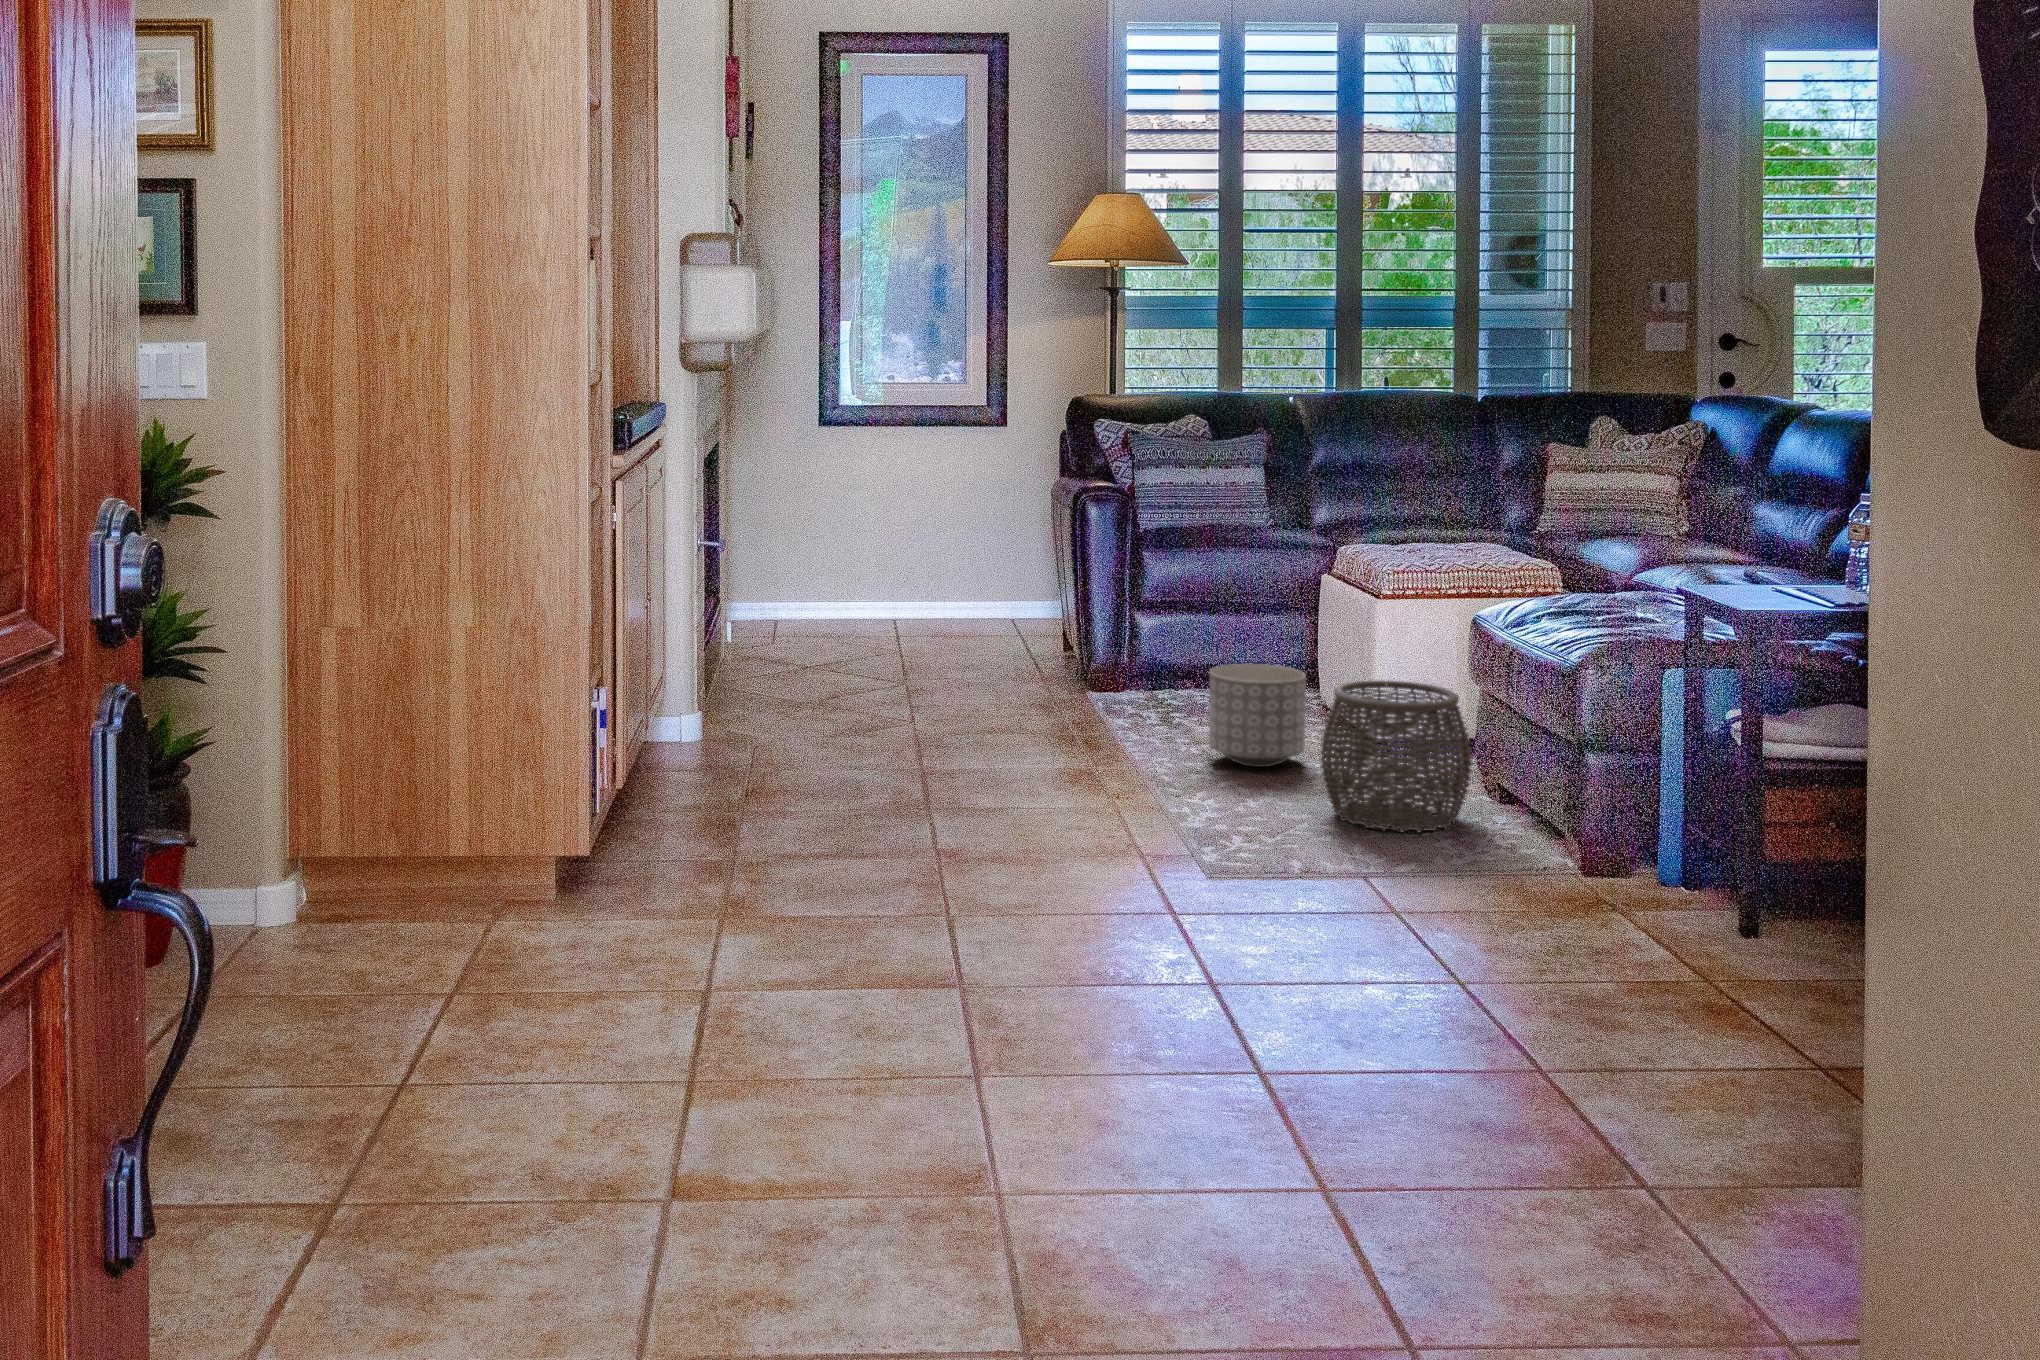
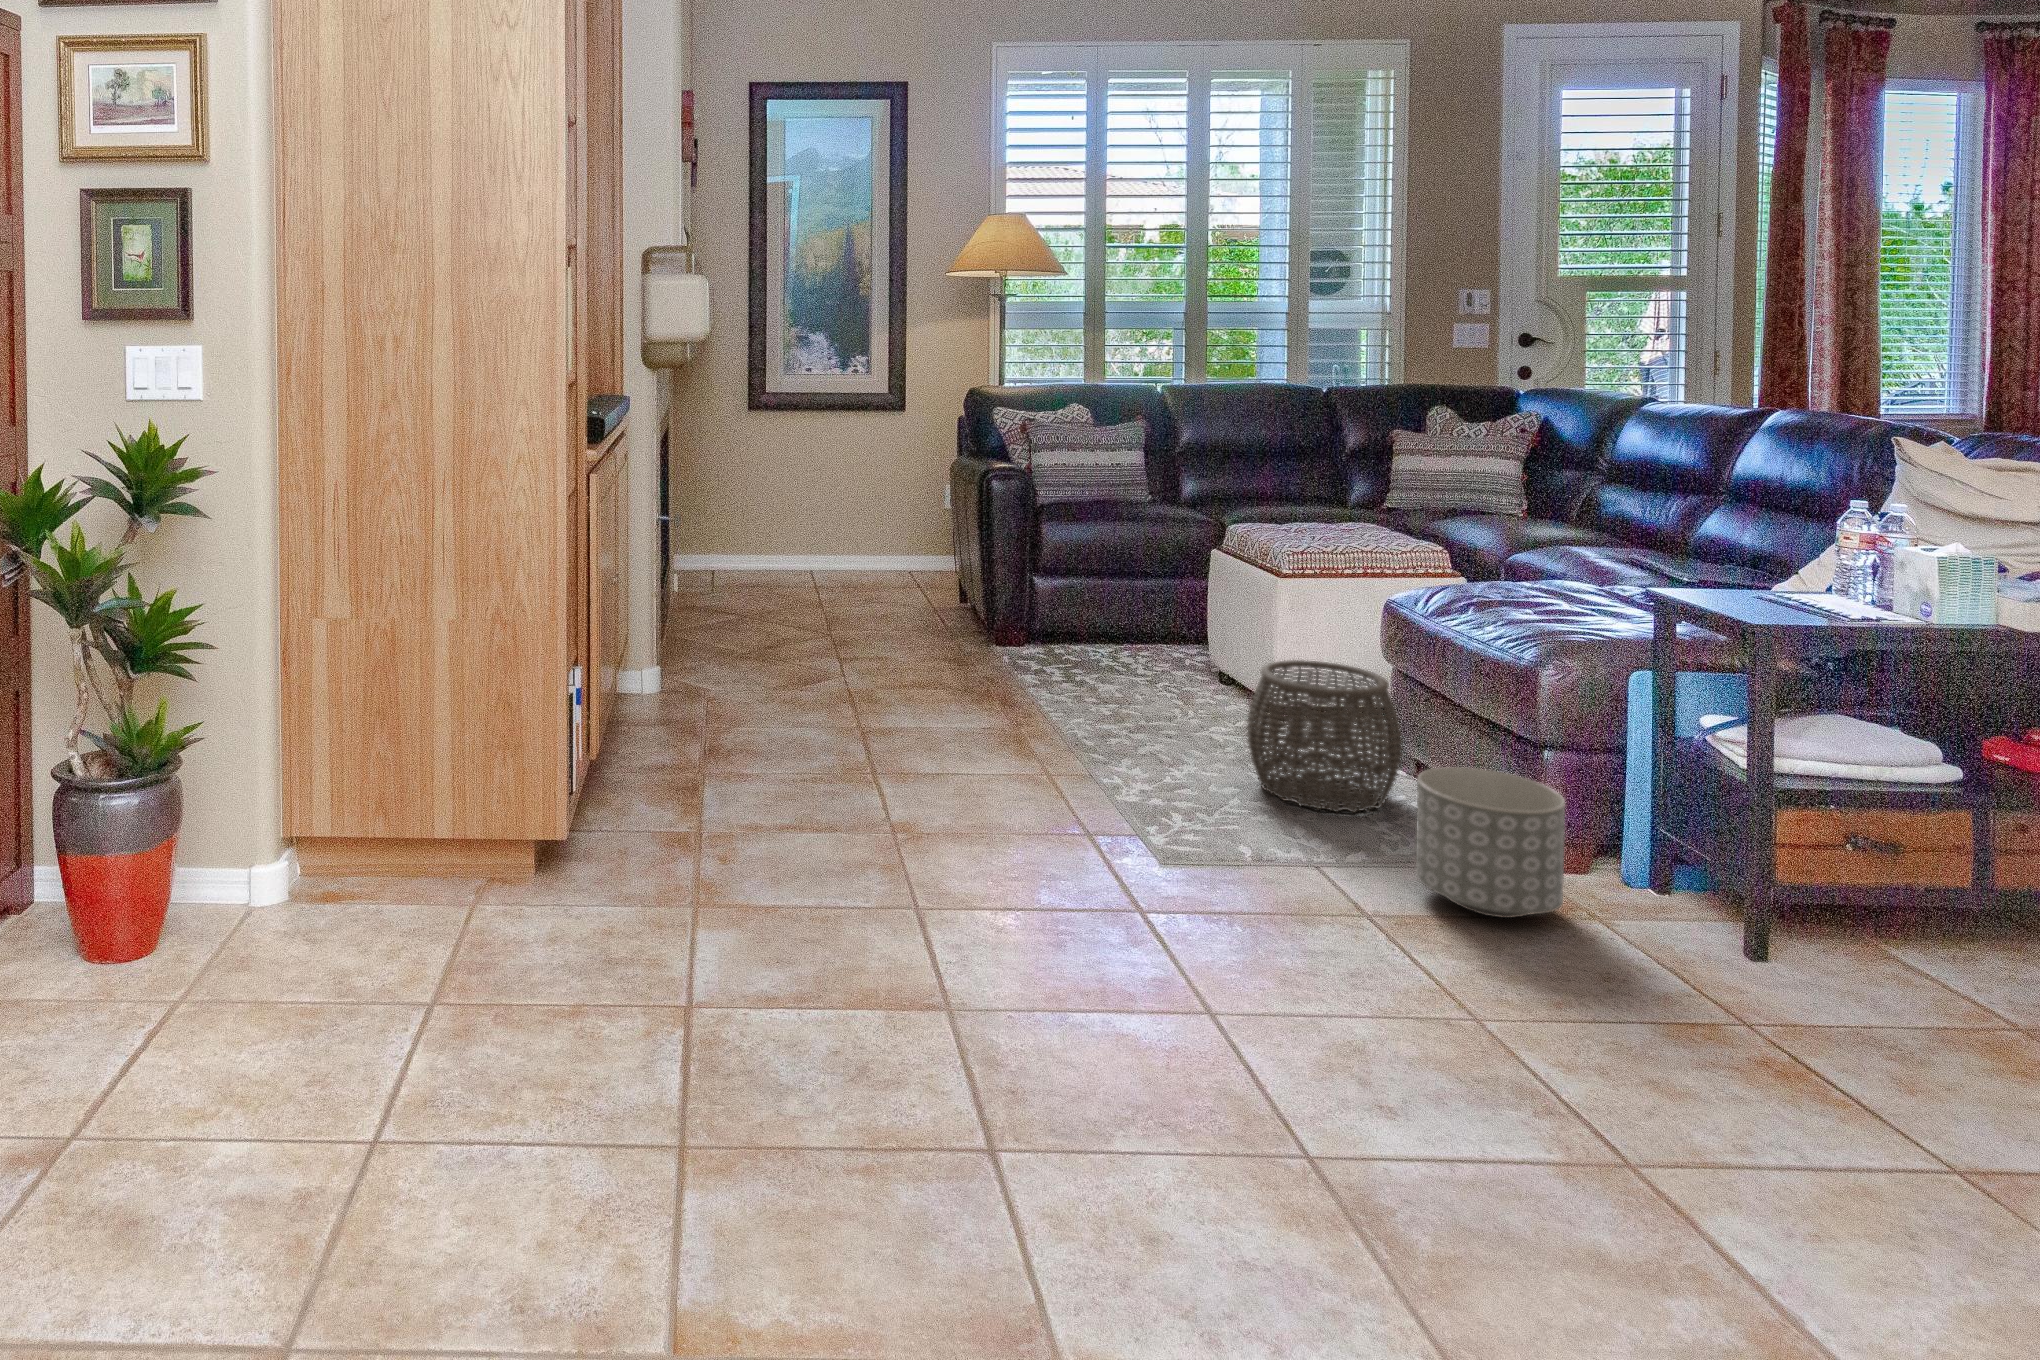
planter: present [1209,664,1306,767] -> present [1416,767,1565,918]

